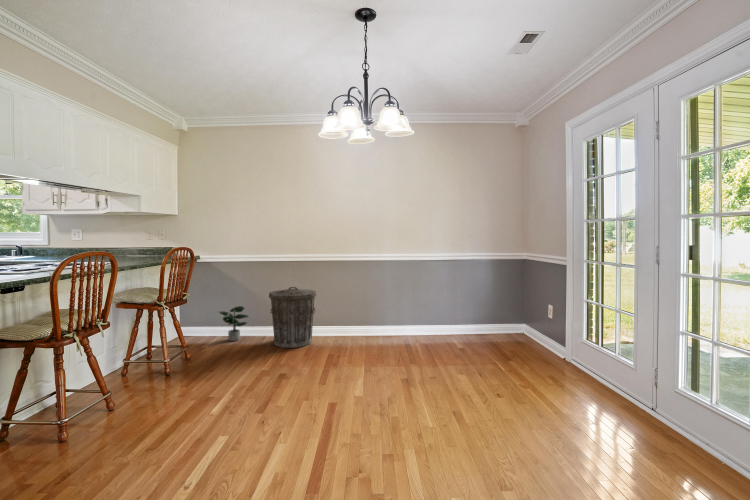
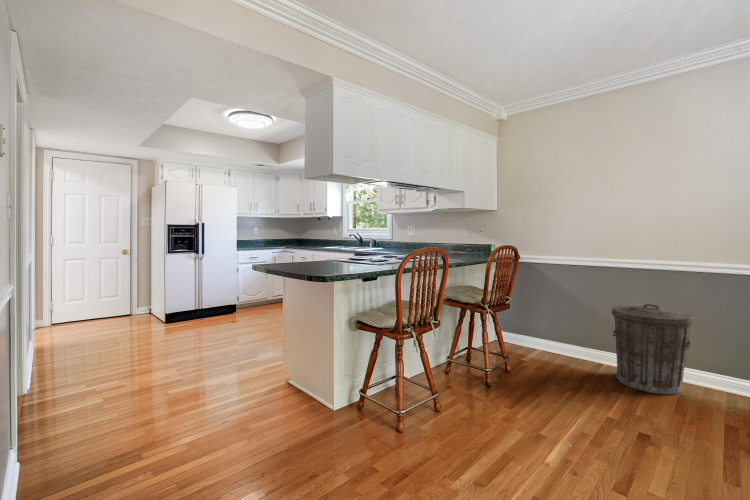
potted plant: present [219,306,249,341] -> none [540,319,581,361]

